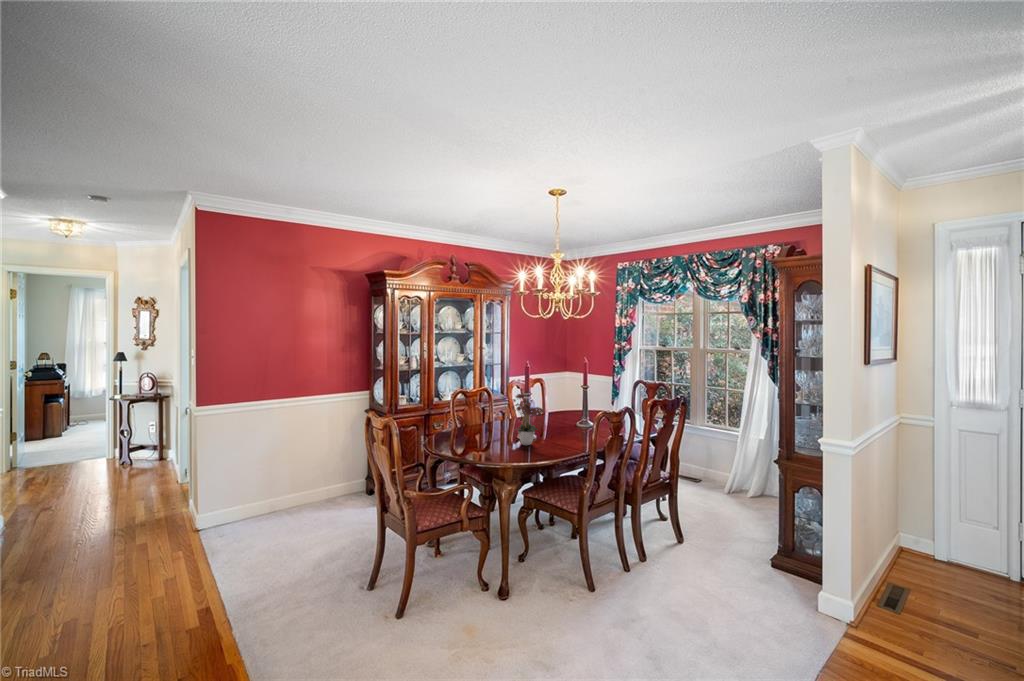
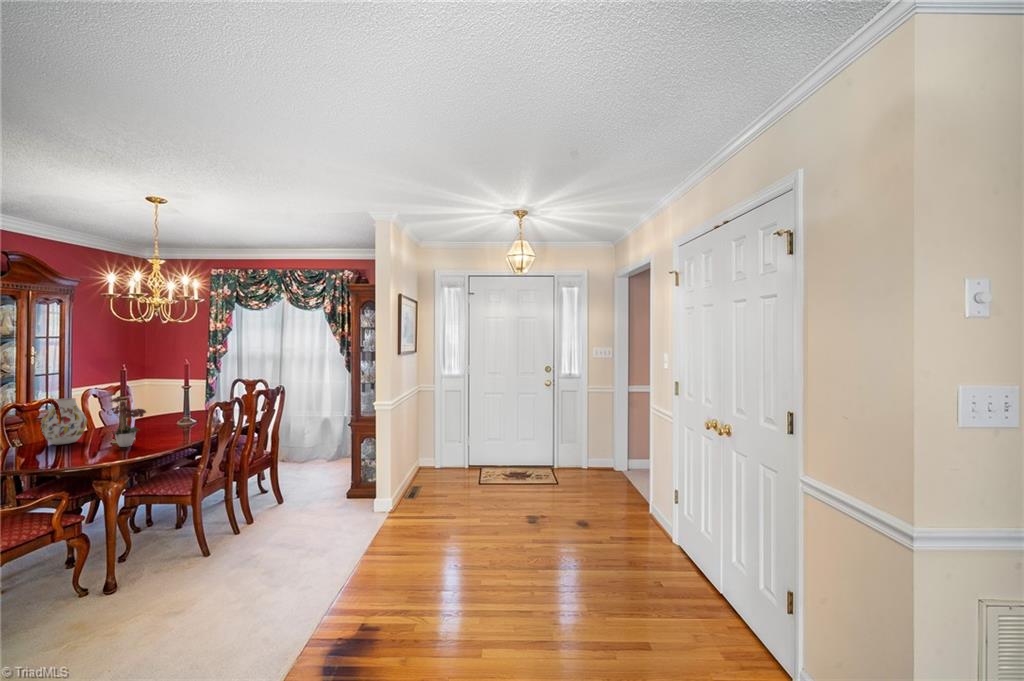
vase: none [473,389,504,432] -> present [41,398,87,445]

